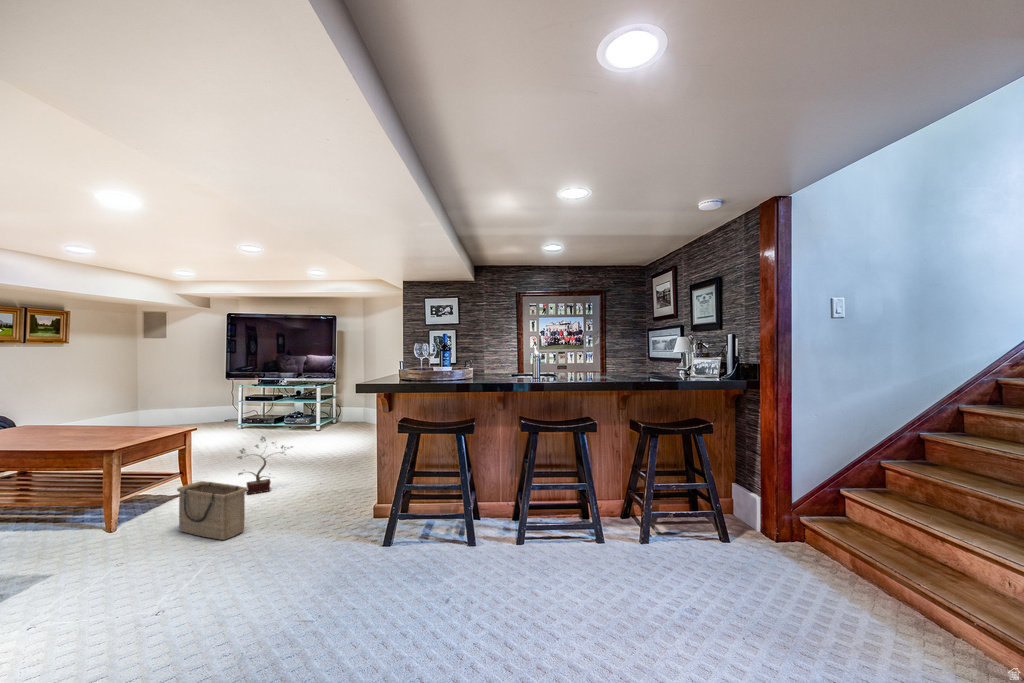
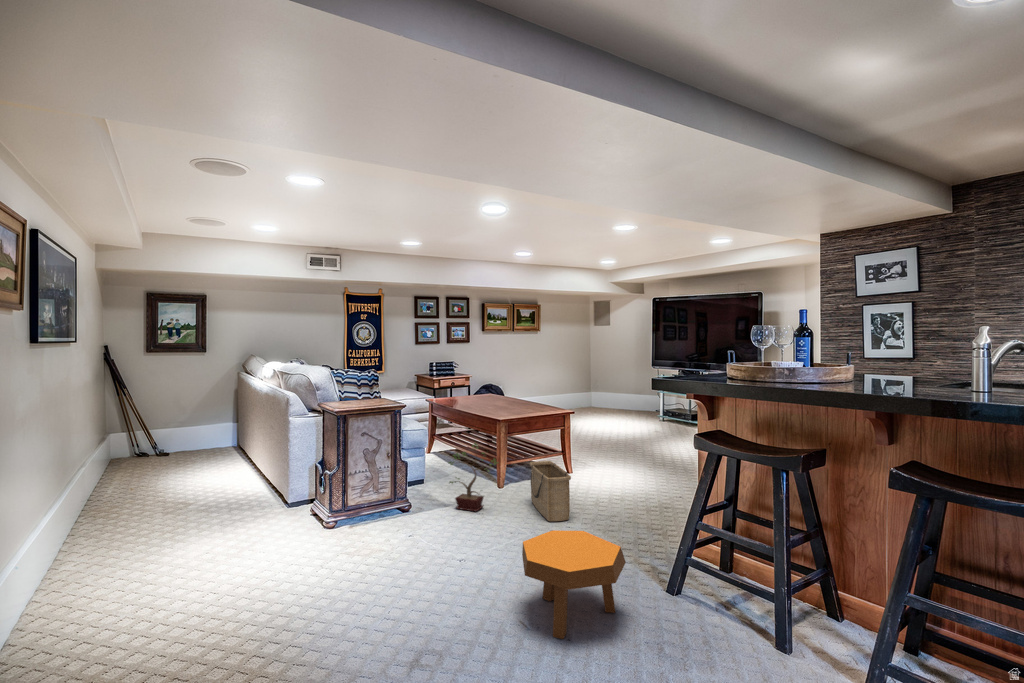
potted plant: present [237,436,292,494] -> present [448,443,498,512]
footstool: none [276,521,379,614] -> present [522,530,626,639]

